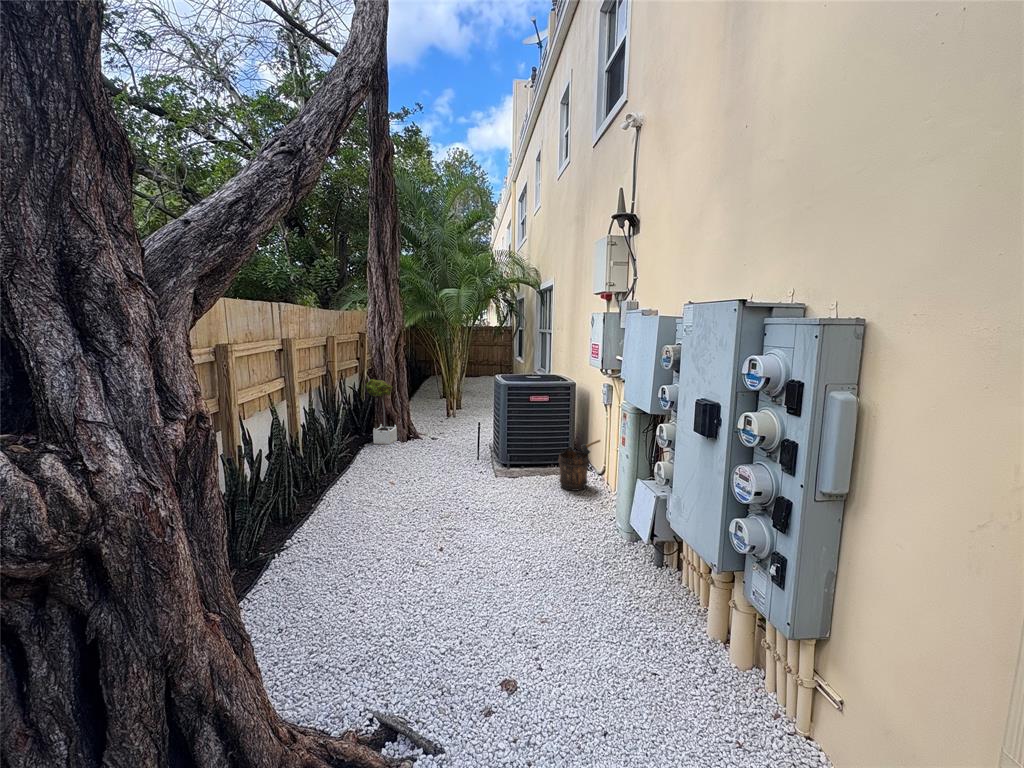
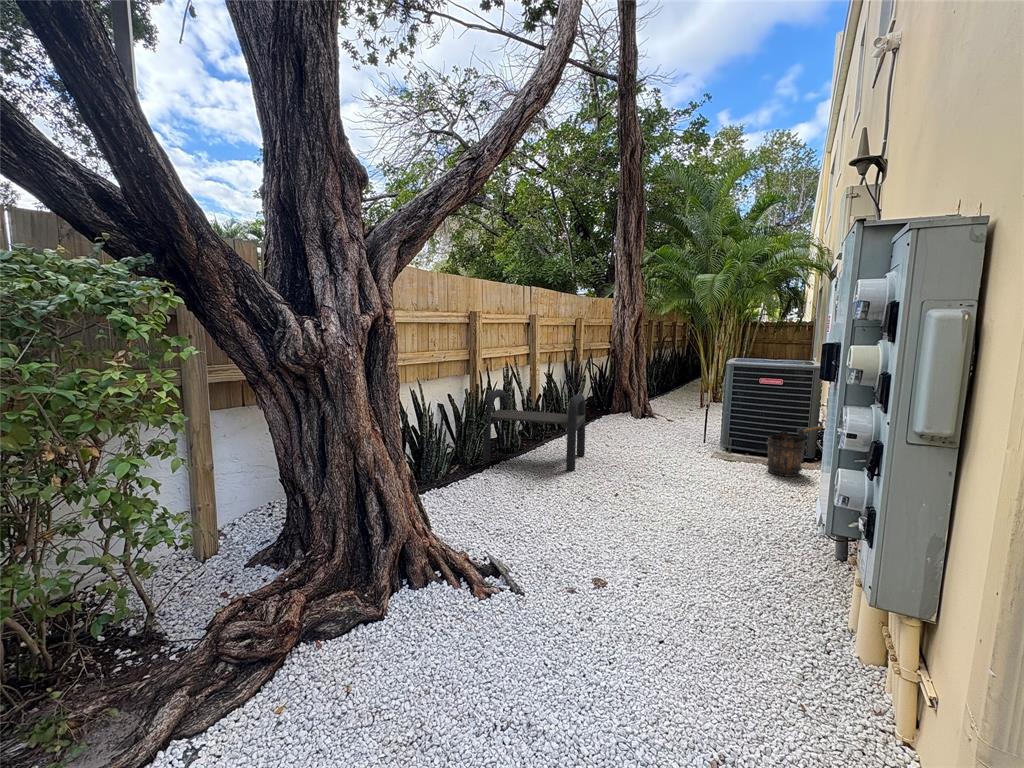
potted tree: present [366,379,397,444] -> none [605,356,630,416]
bench: none [250,439,387,550] -> present [483,389,585,471]

